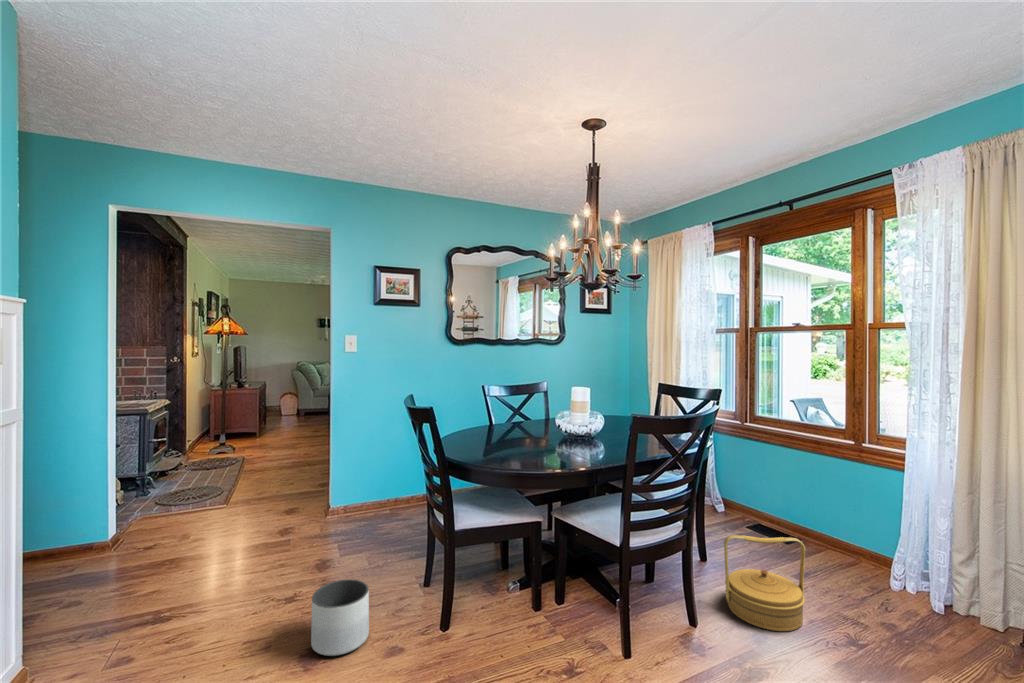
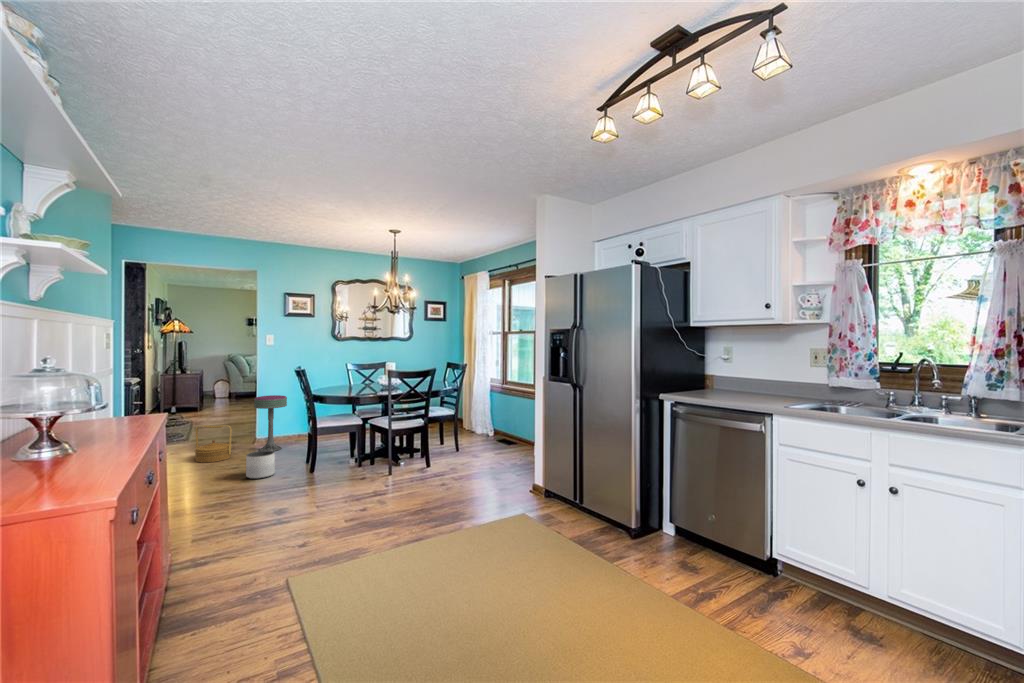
bar stool: none [327,440,381,545] -> present [254,395,287,451]
basket: present [724,535,805,631] -> present [195,425,232,462]

